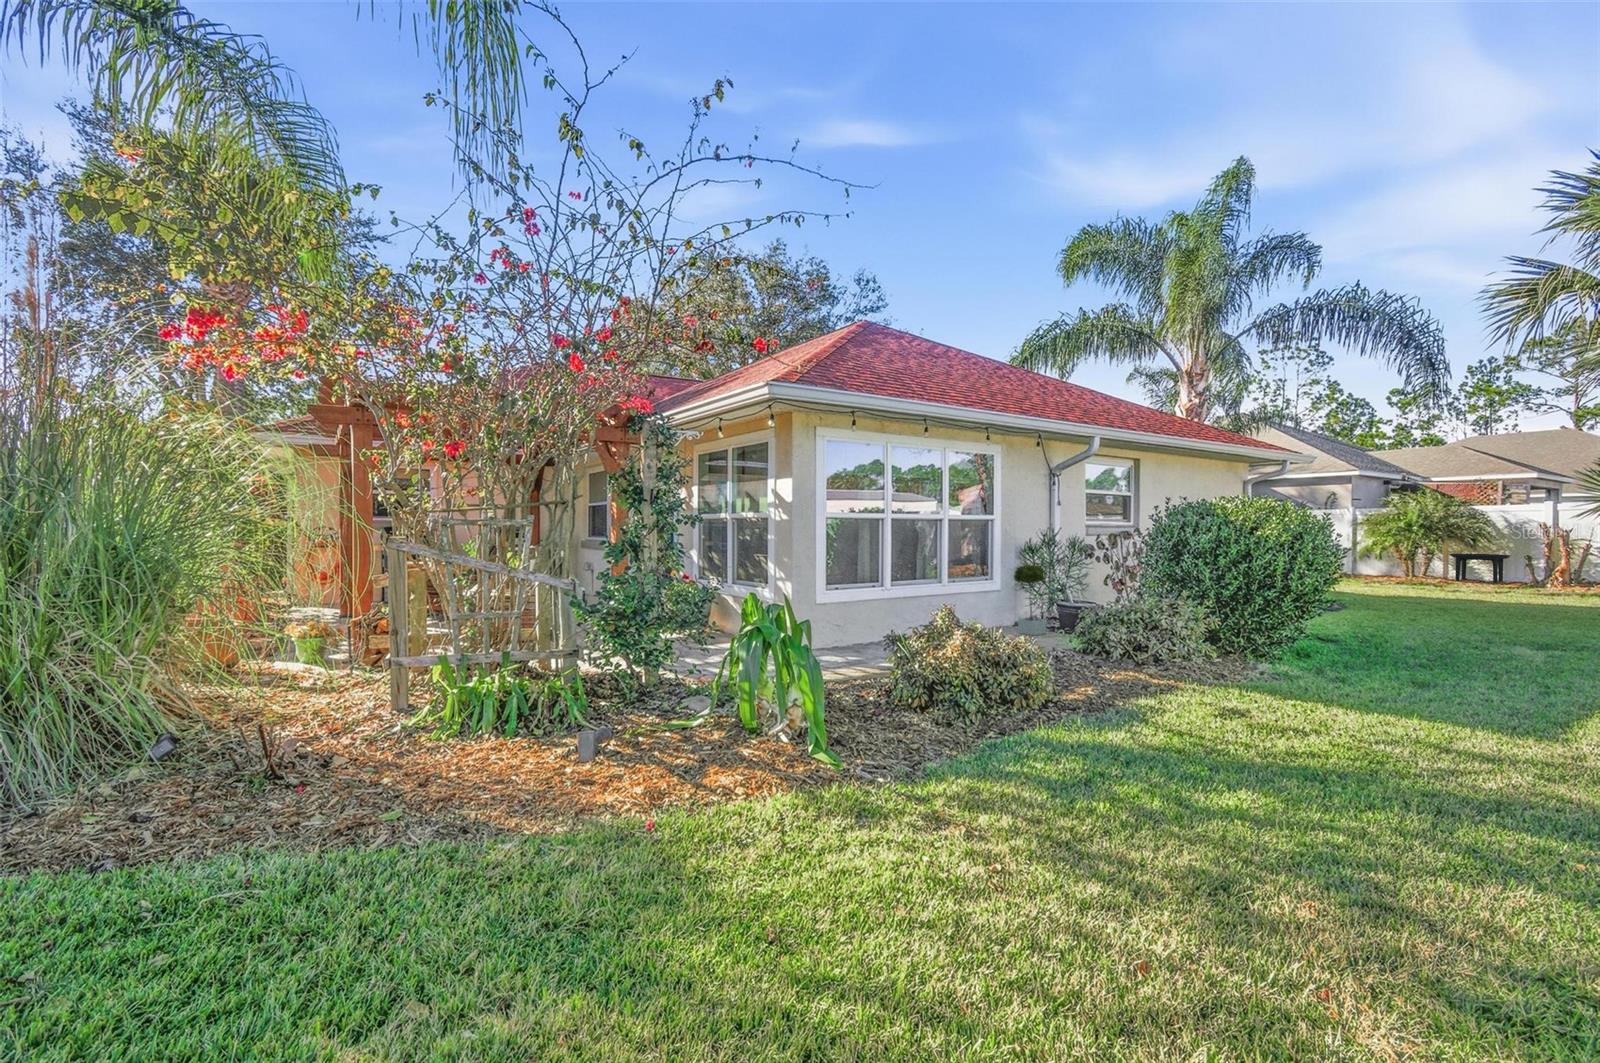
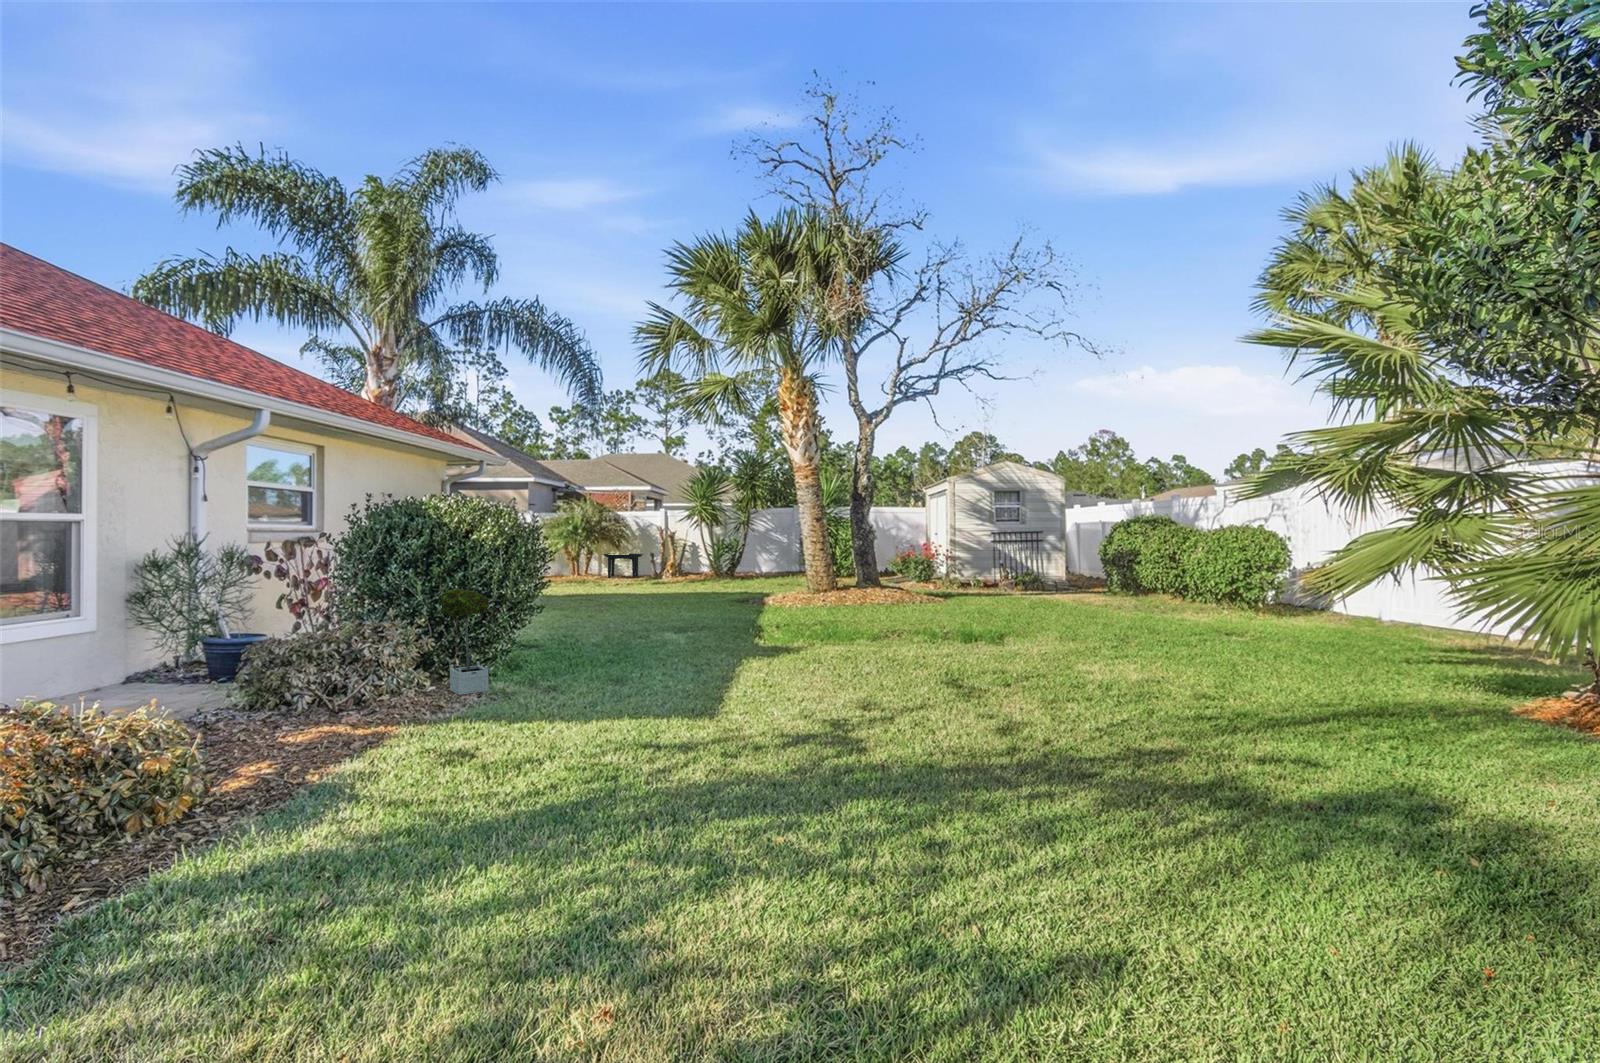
potted tree: present [1014,564,1047,635] -> present [440,588,489,695]

